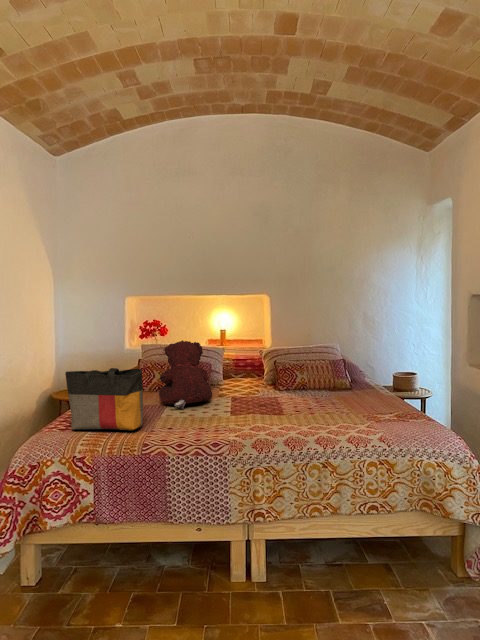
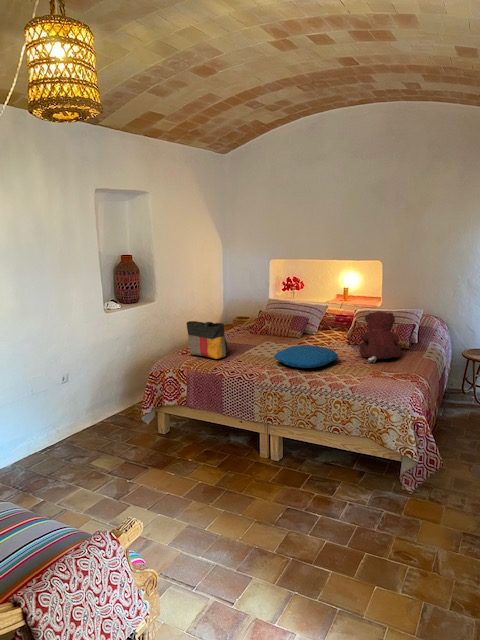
teddy bear: present [159,340,212,409] -> present [359,311,402,363]
pillow: none [231,395,318,425] -> present [274,345,339,368]

